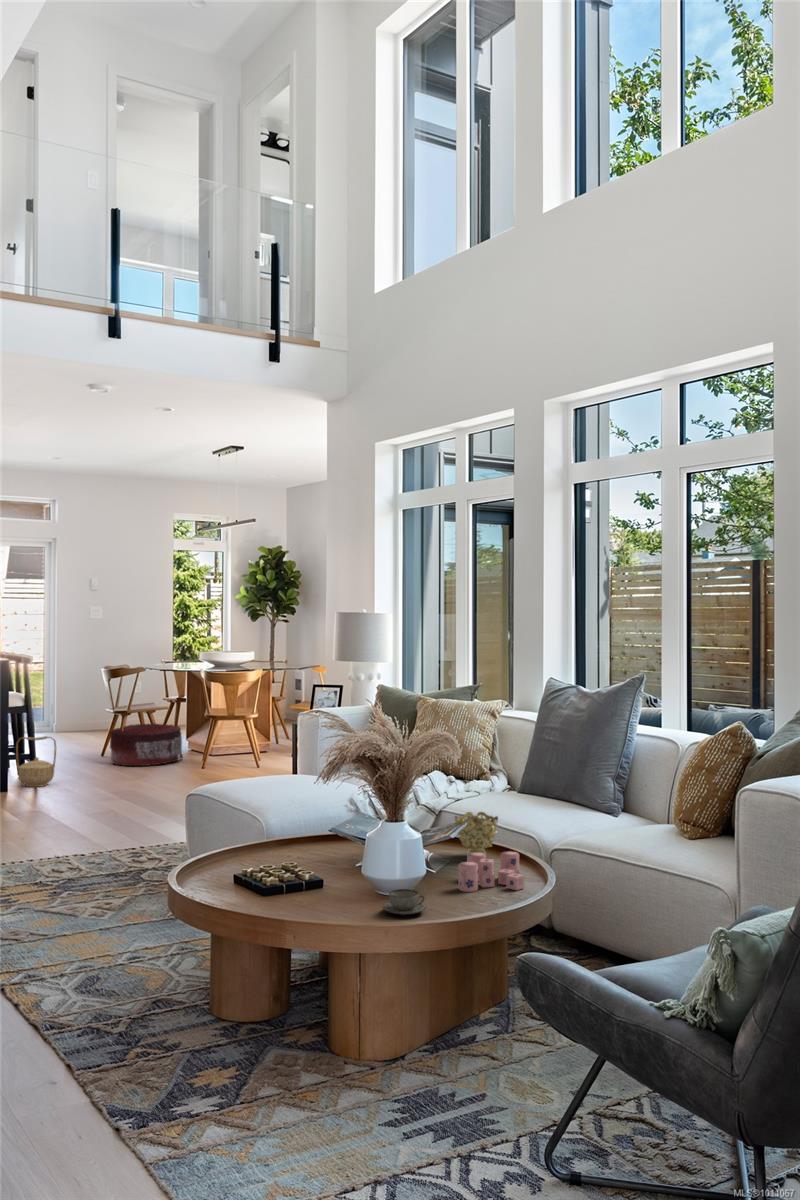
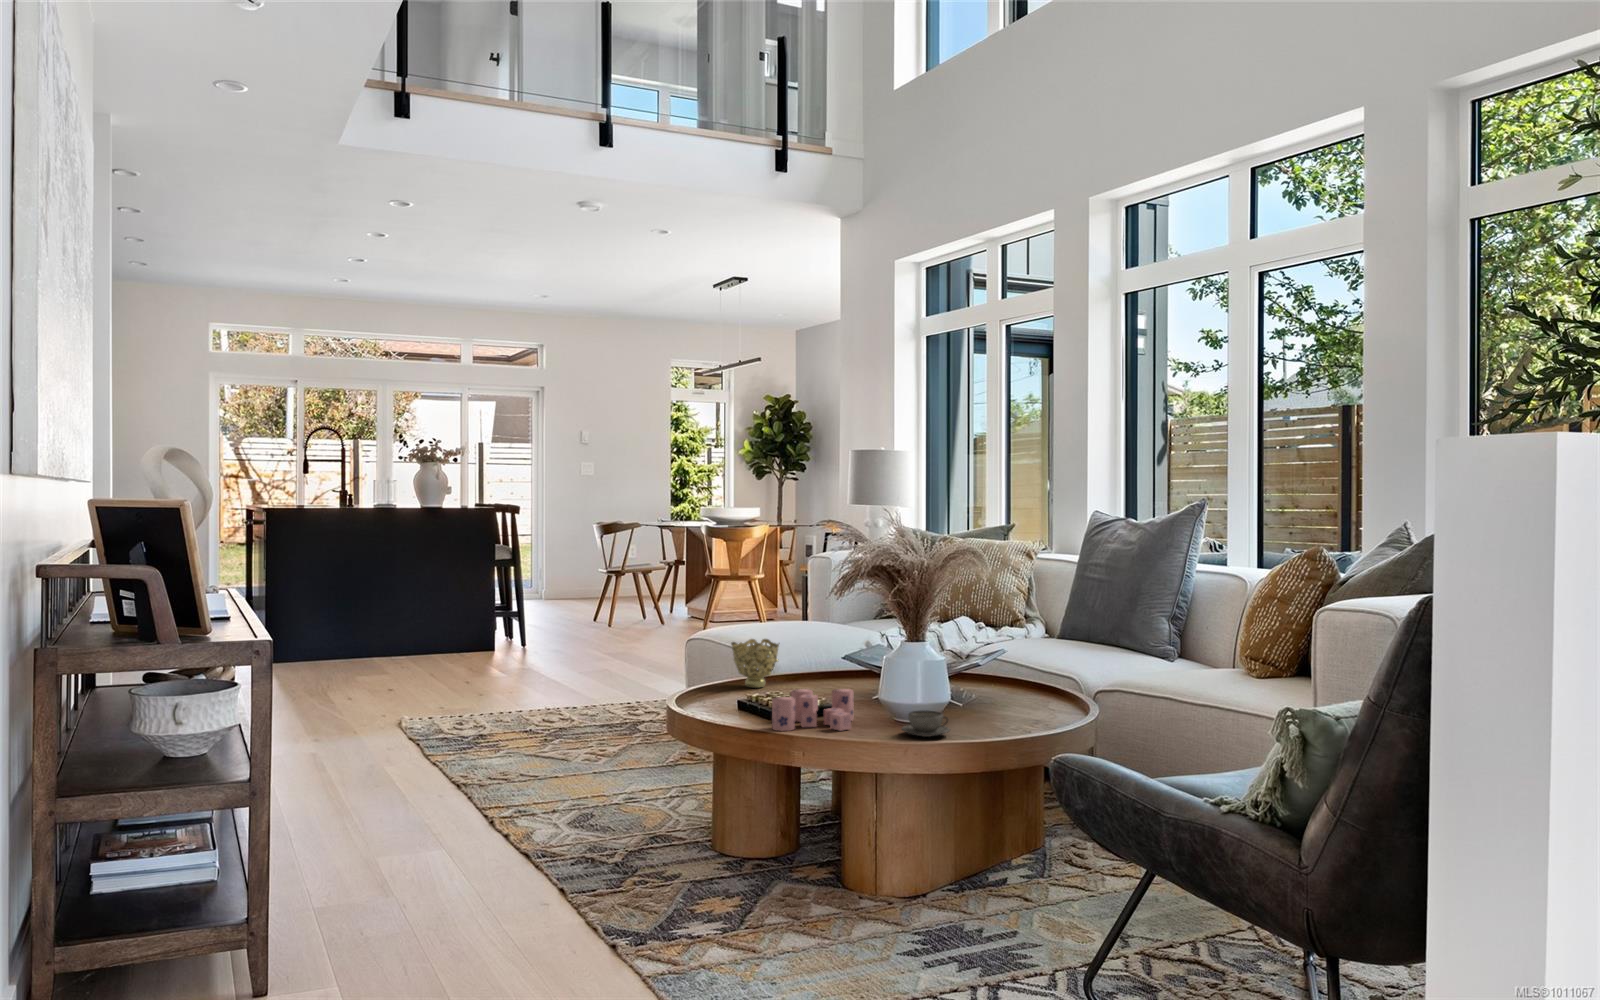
pouf: present [110,724,183,766] -> none [602,585,682,629]
basket: present [16,736,56,787] -> none [503,592,546,647]
decorative bowl: present [455,812,498,854] -> present [731,639,779,688]
candle: present [458,852,524,892] -> present [772,689,854,731]

